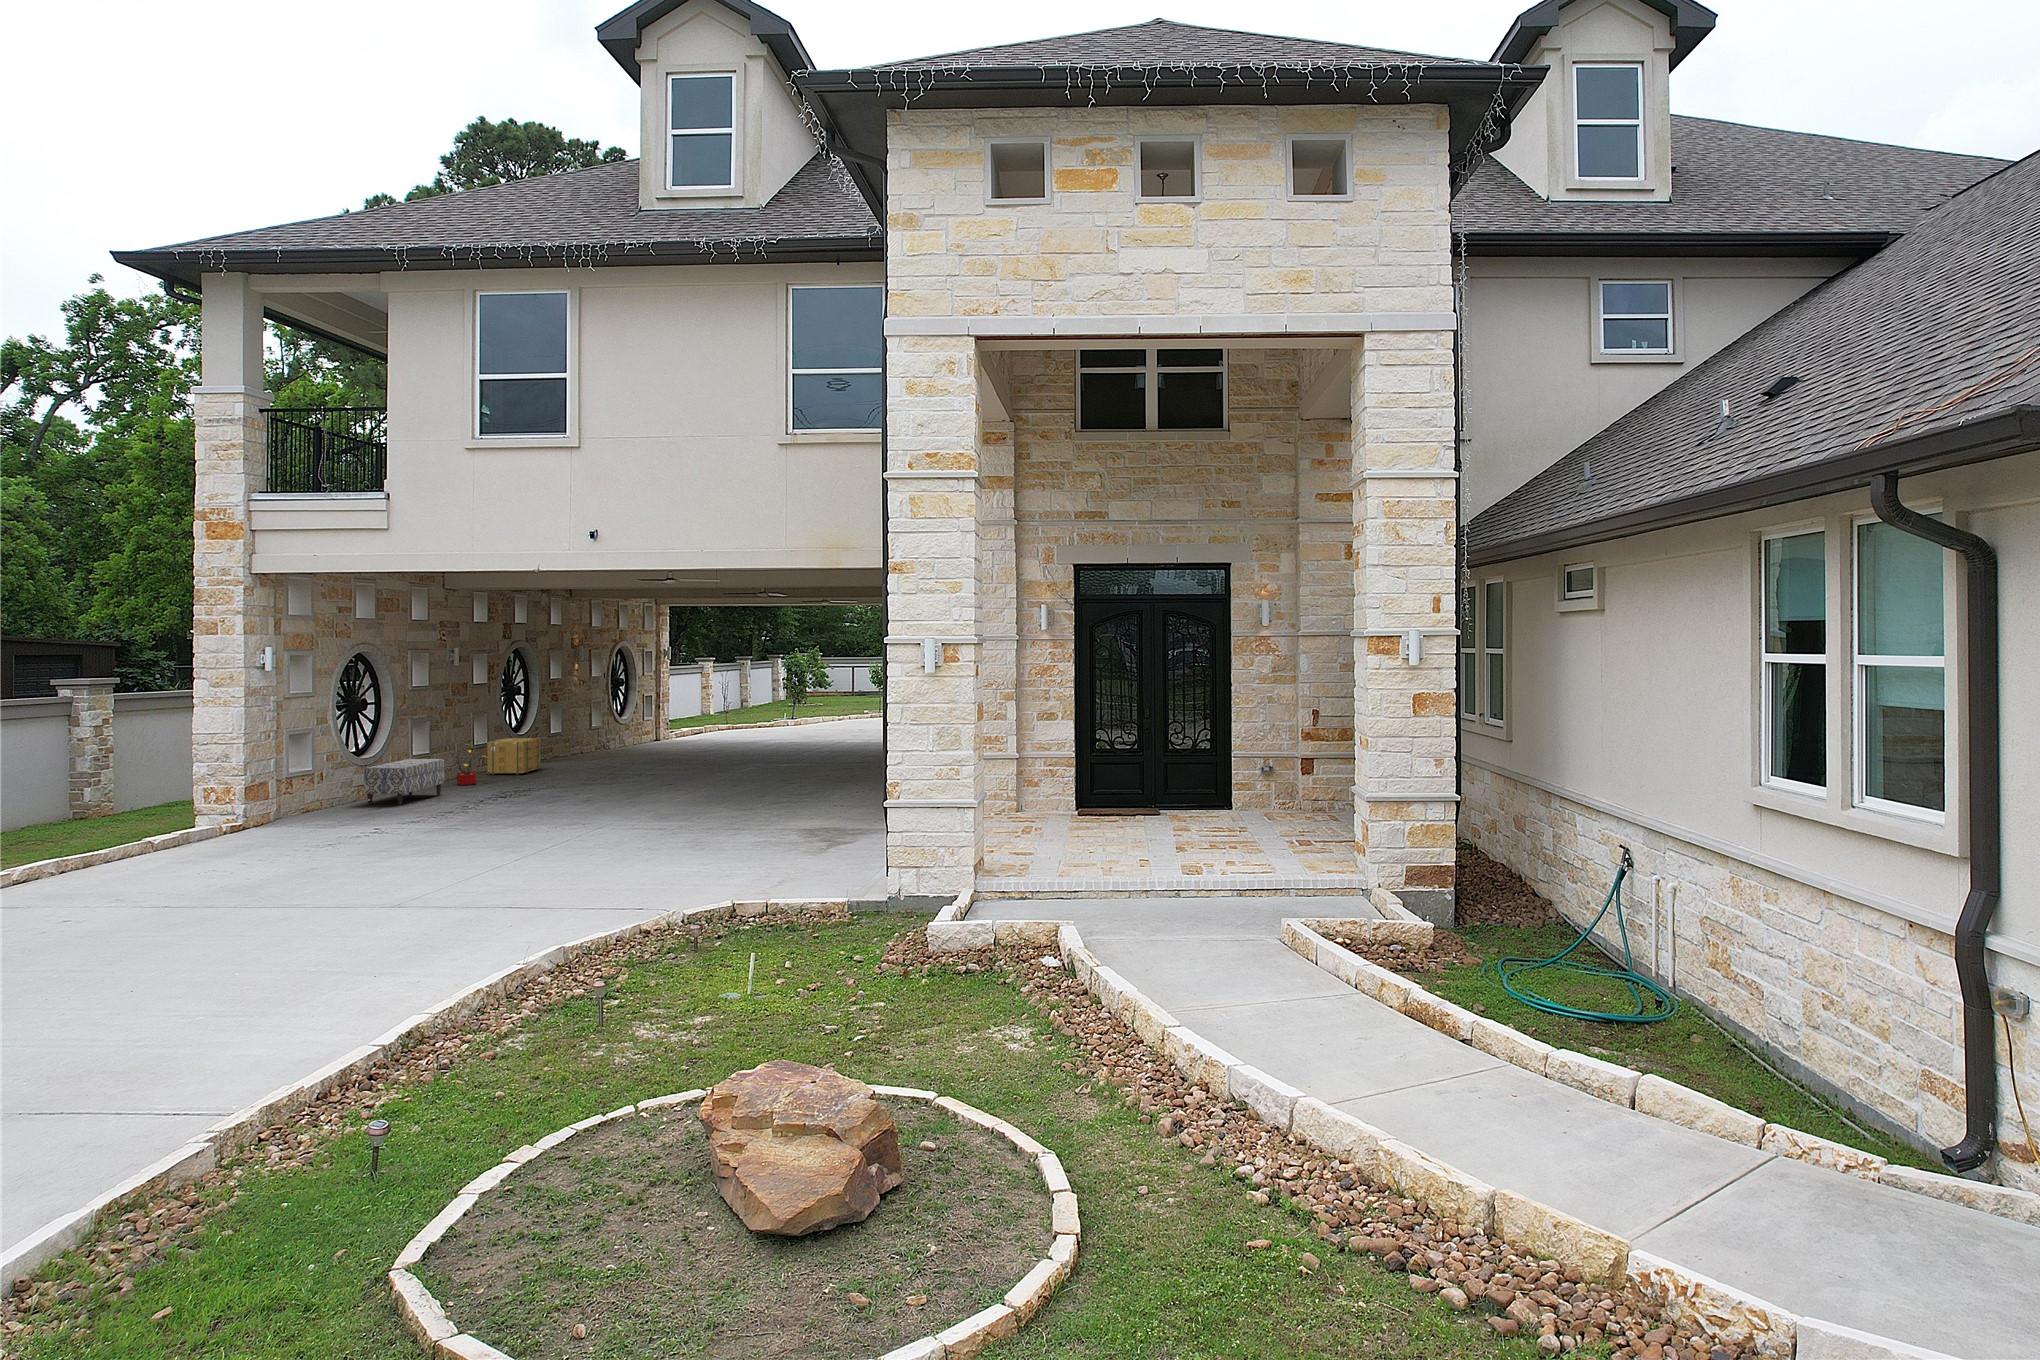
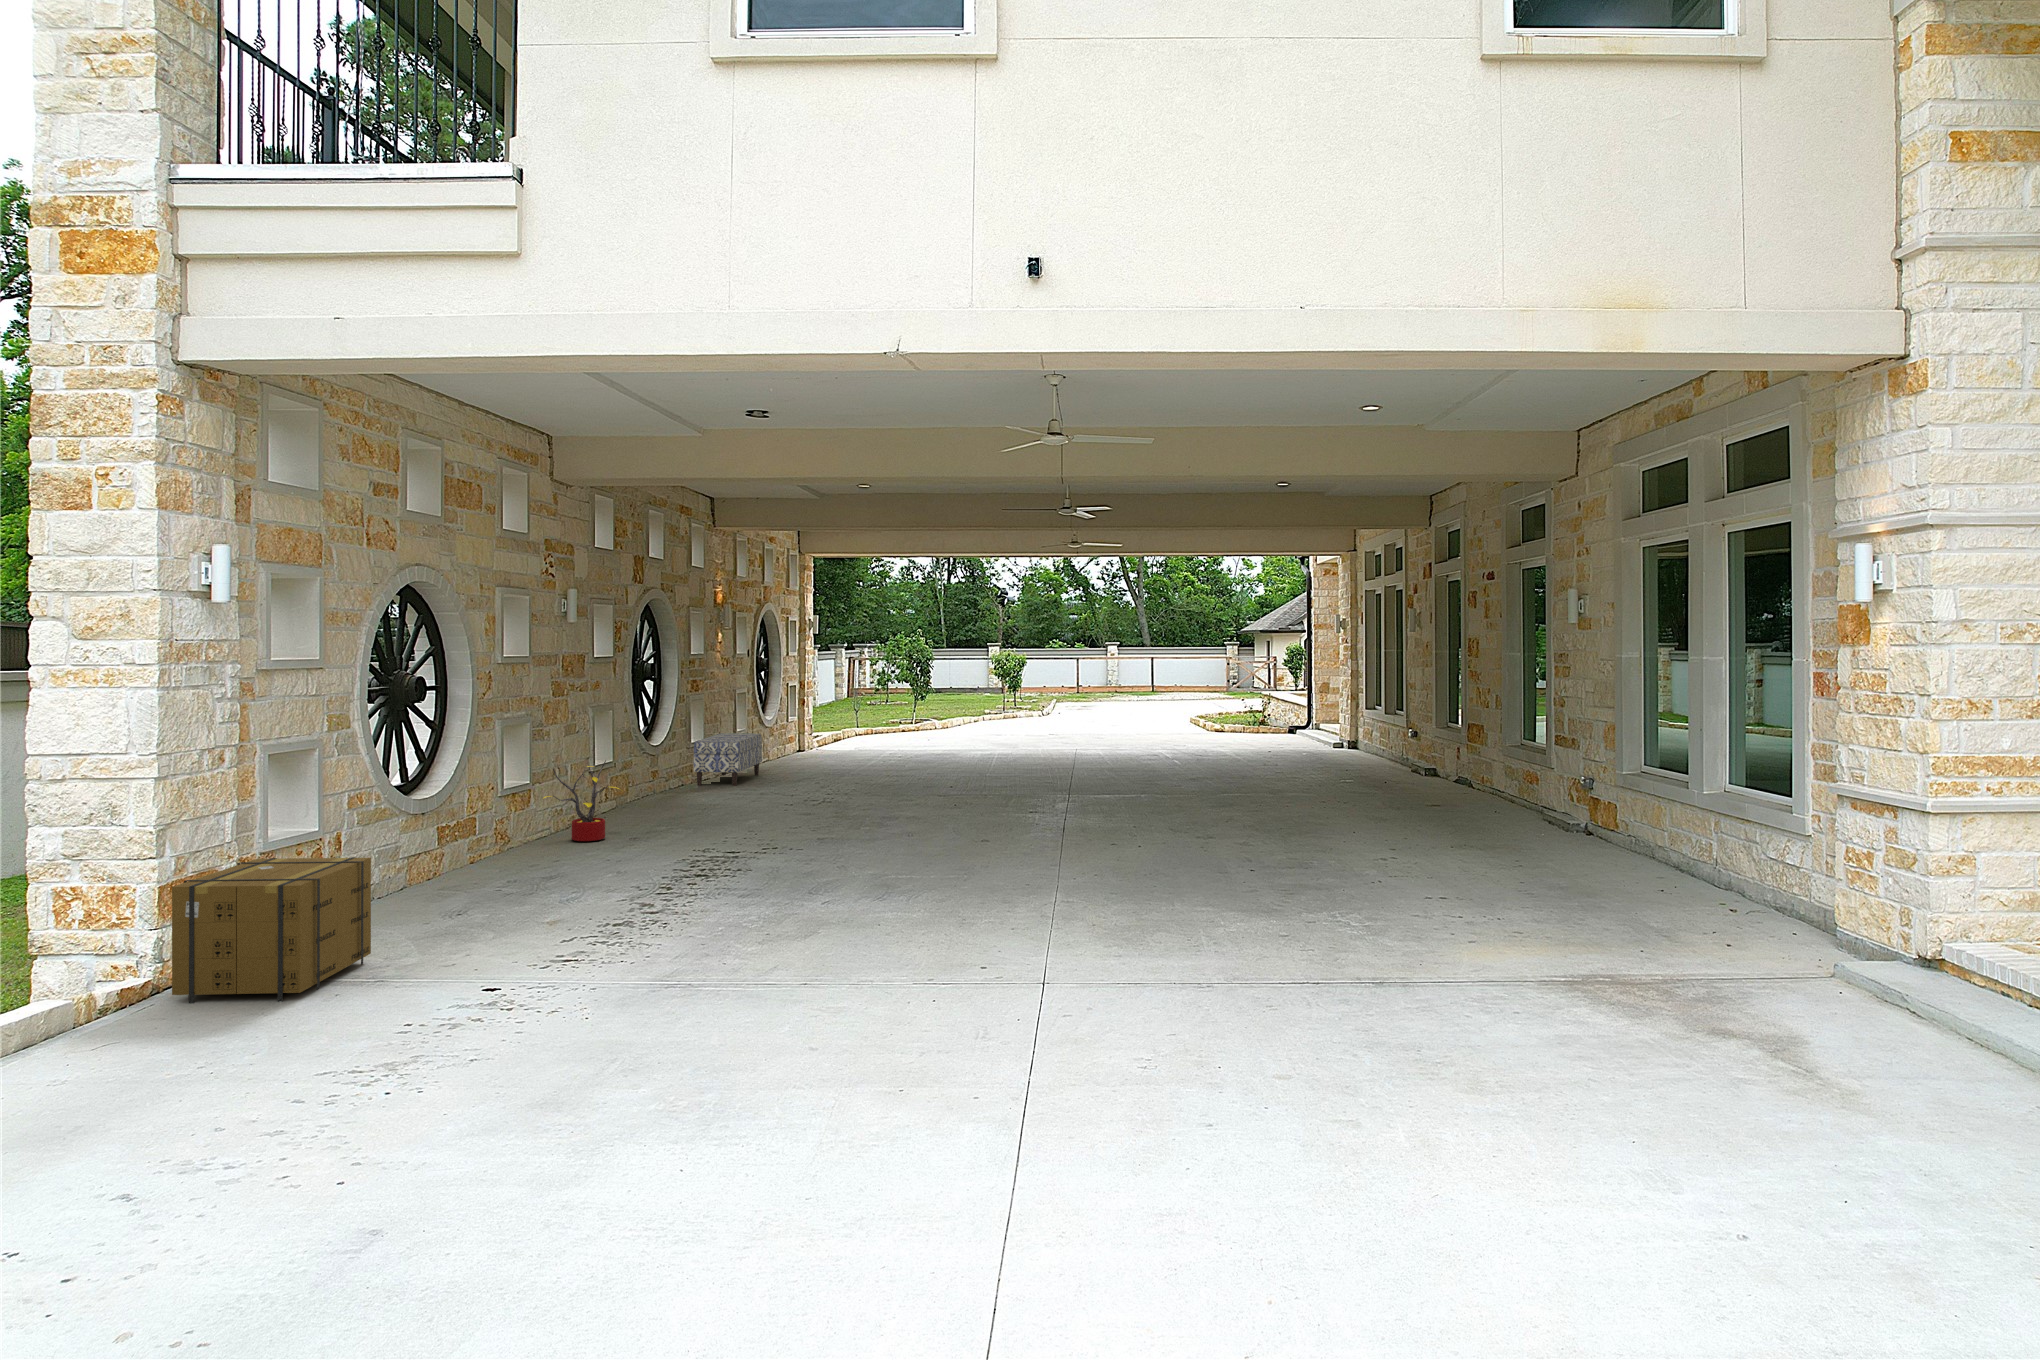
cardboard box: present [488,738,540,775] -> present [172,857,371,1003]
bench: present [364,759,444,805] -> present [693,733,762,786]

